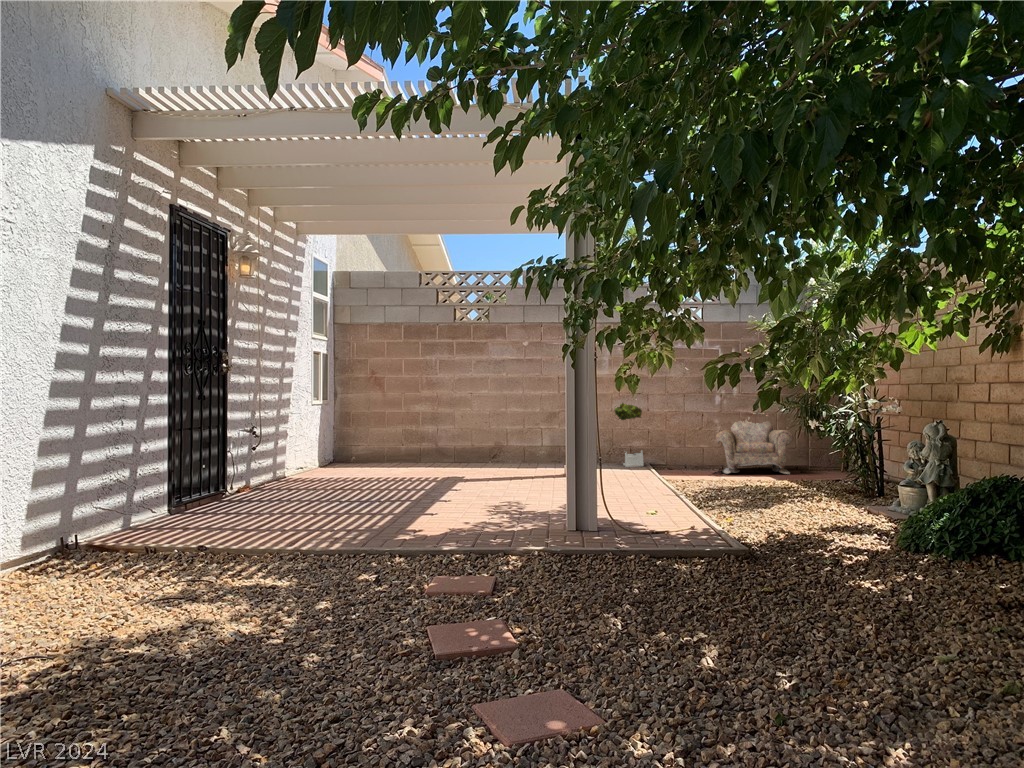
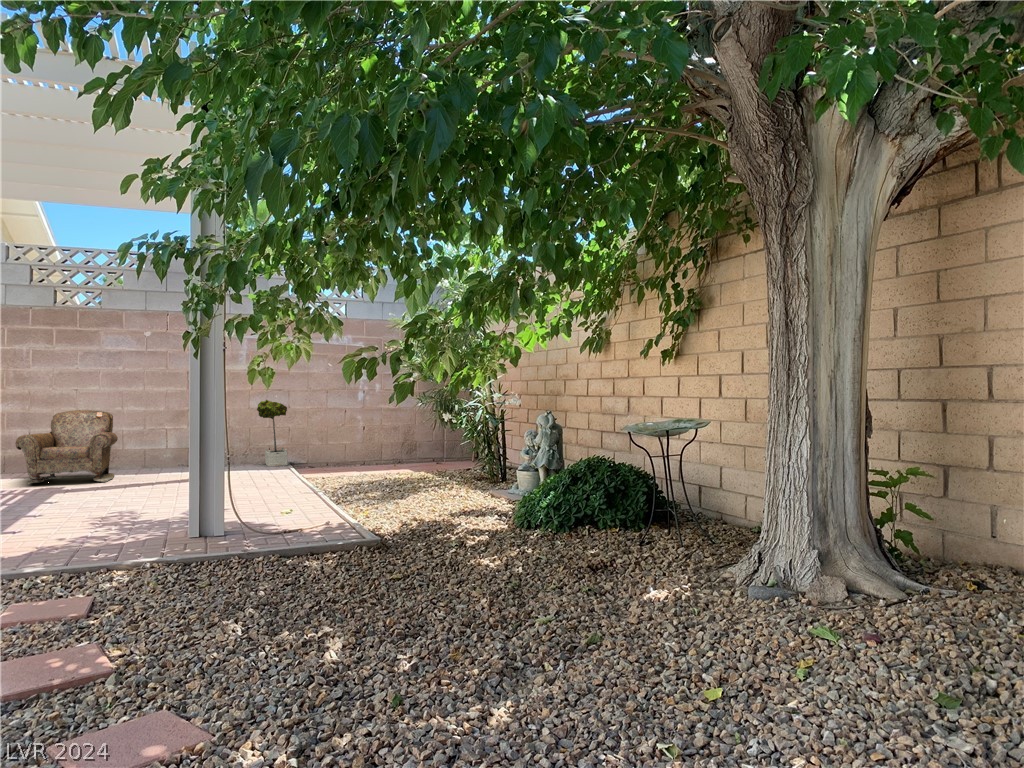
armchair: present [716,411,793,474] -> present [15,410,118,484]

